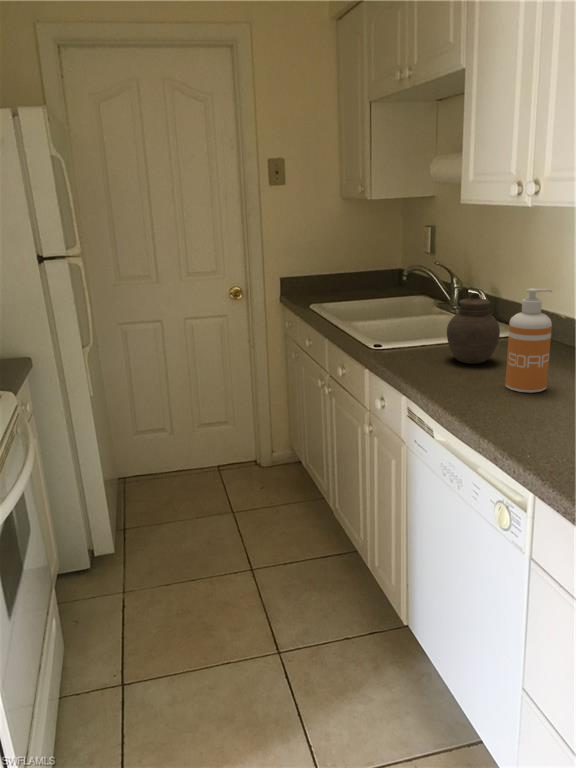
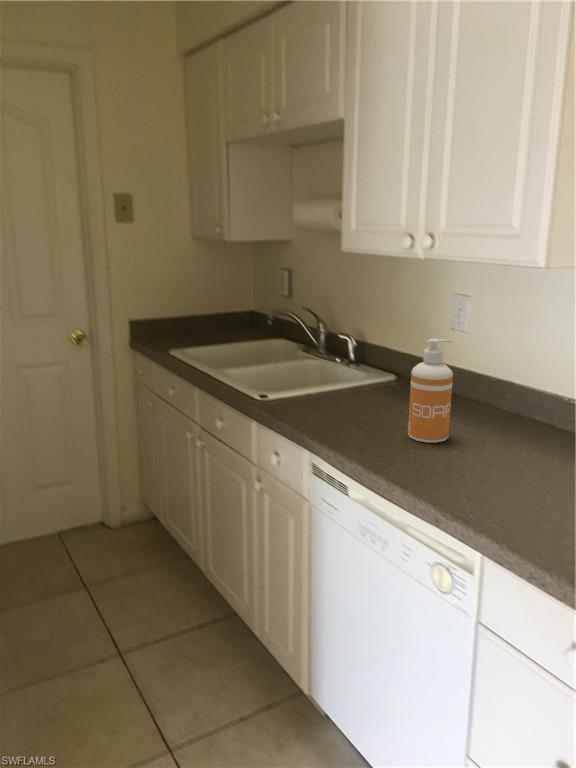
jar: present [447,293,500,364] -> none [339,342,391,413]

